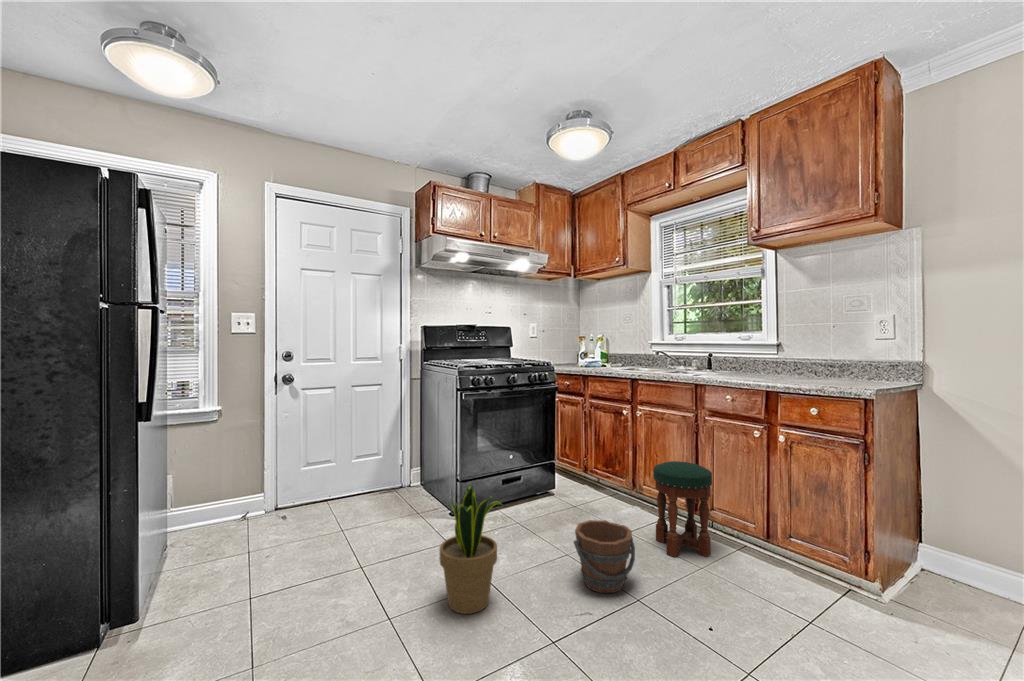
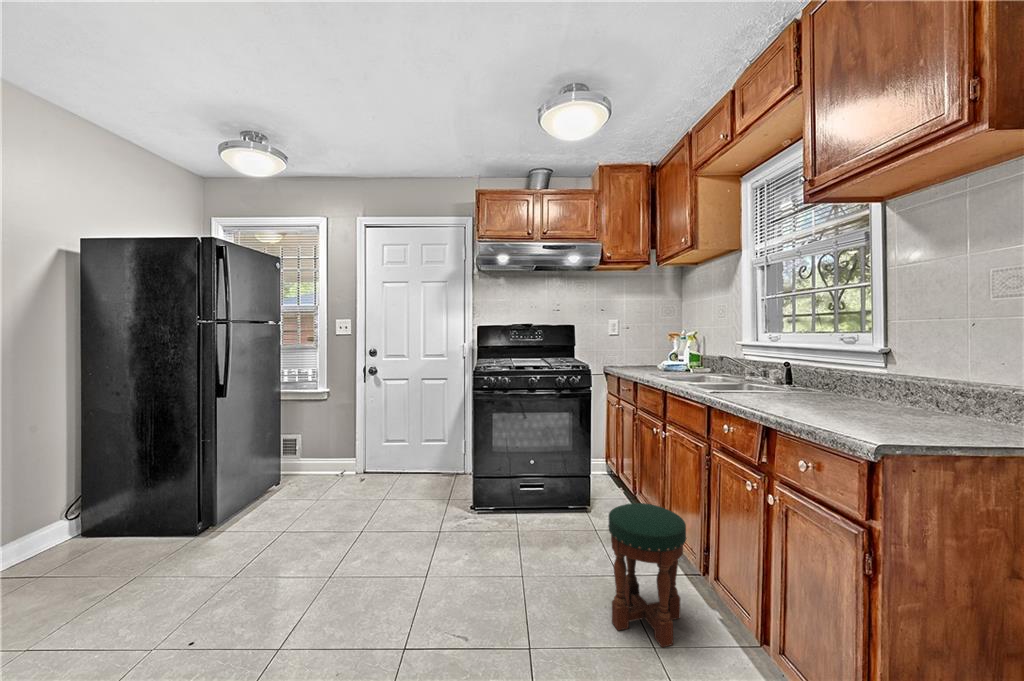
potted plant: present [440,485,503,614] -> none [331,486,396,610]
bucket: present [574,520,635,593] -> none [457,551,531,645]

